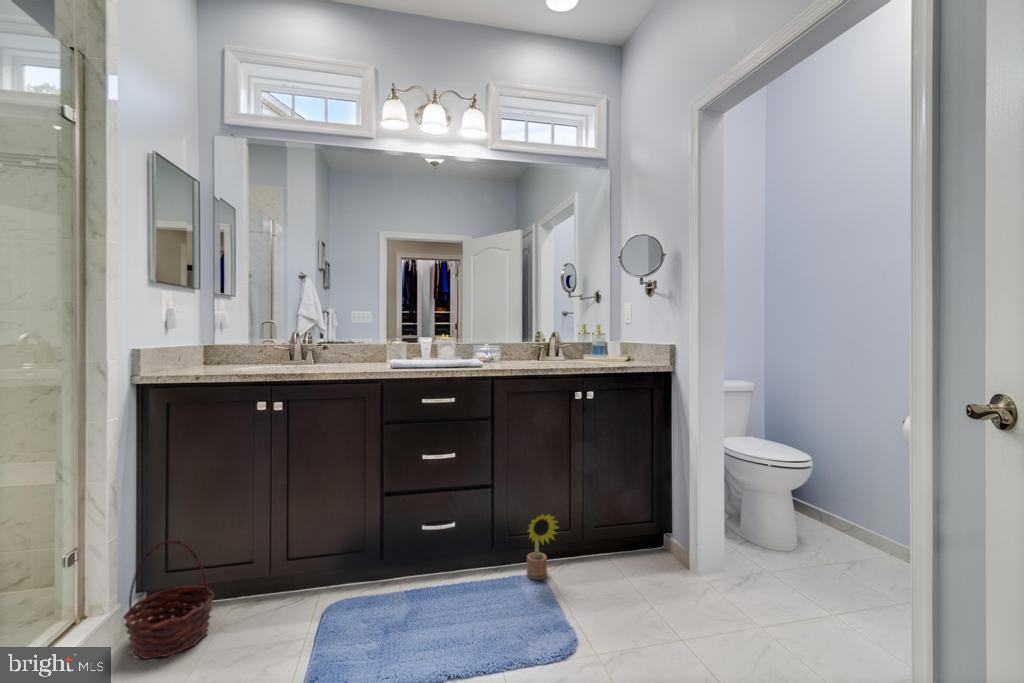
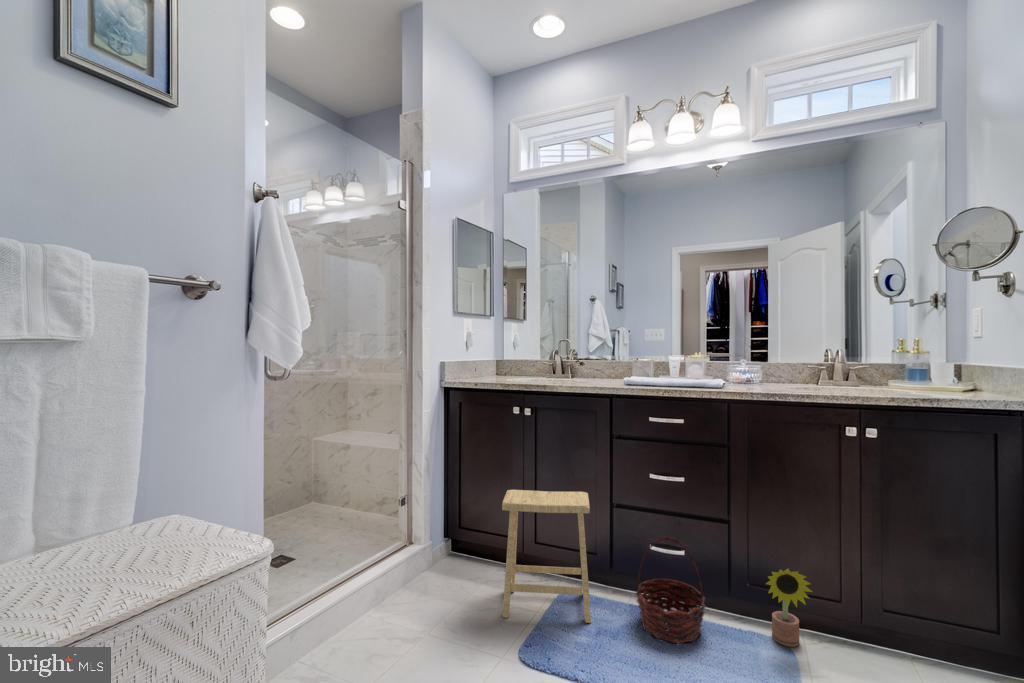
footstool: none [260,487,375,657] -> present [502,490,591,623]
basket: present [124,540,215,659] -> present [636,537,706,643]

